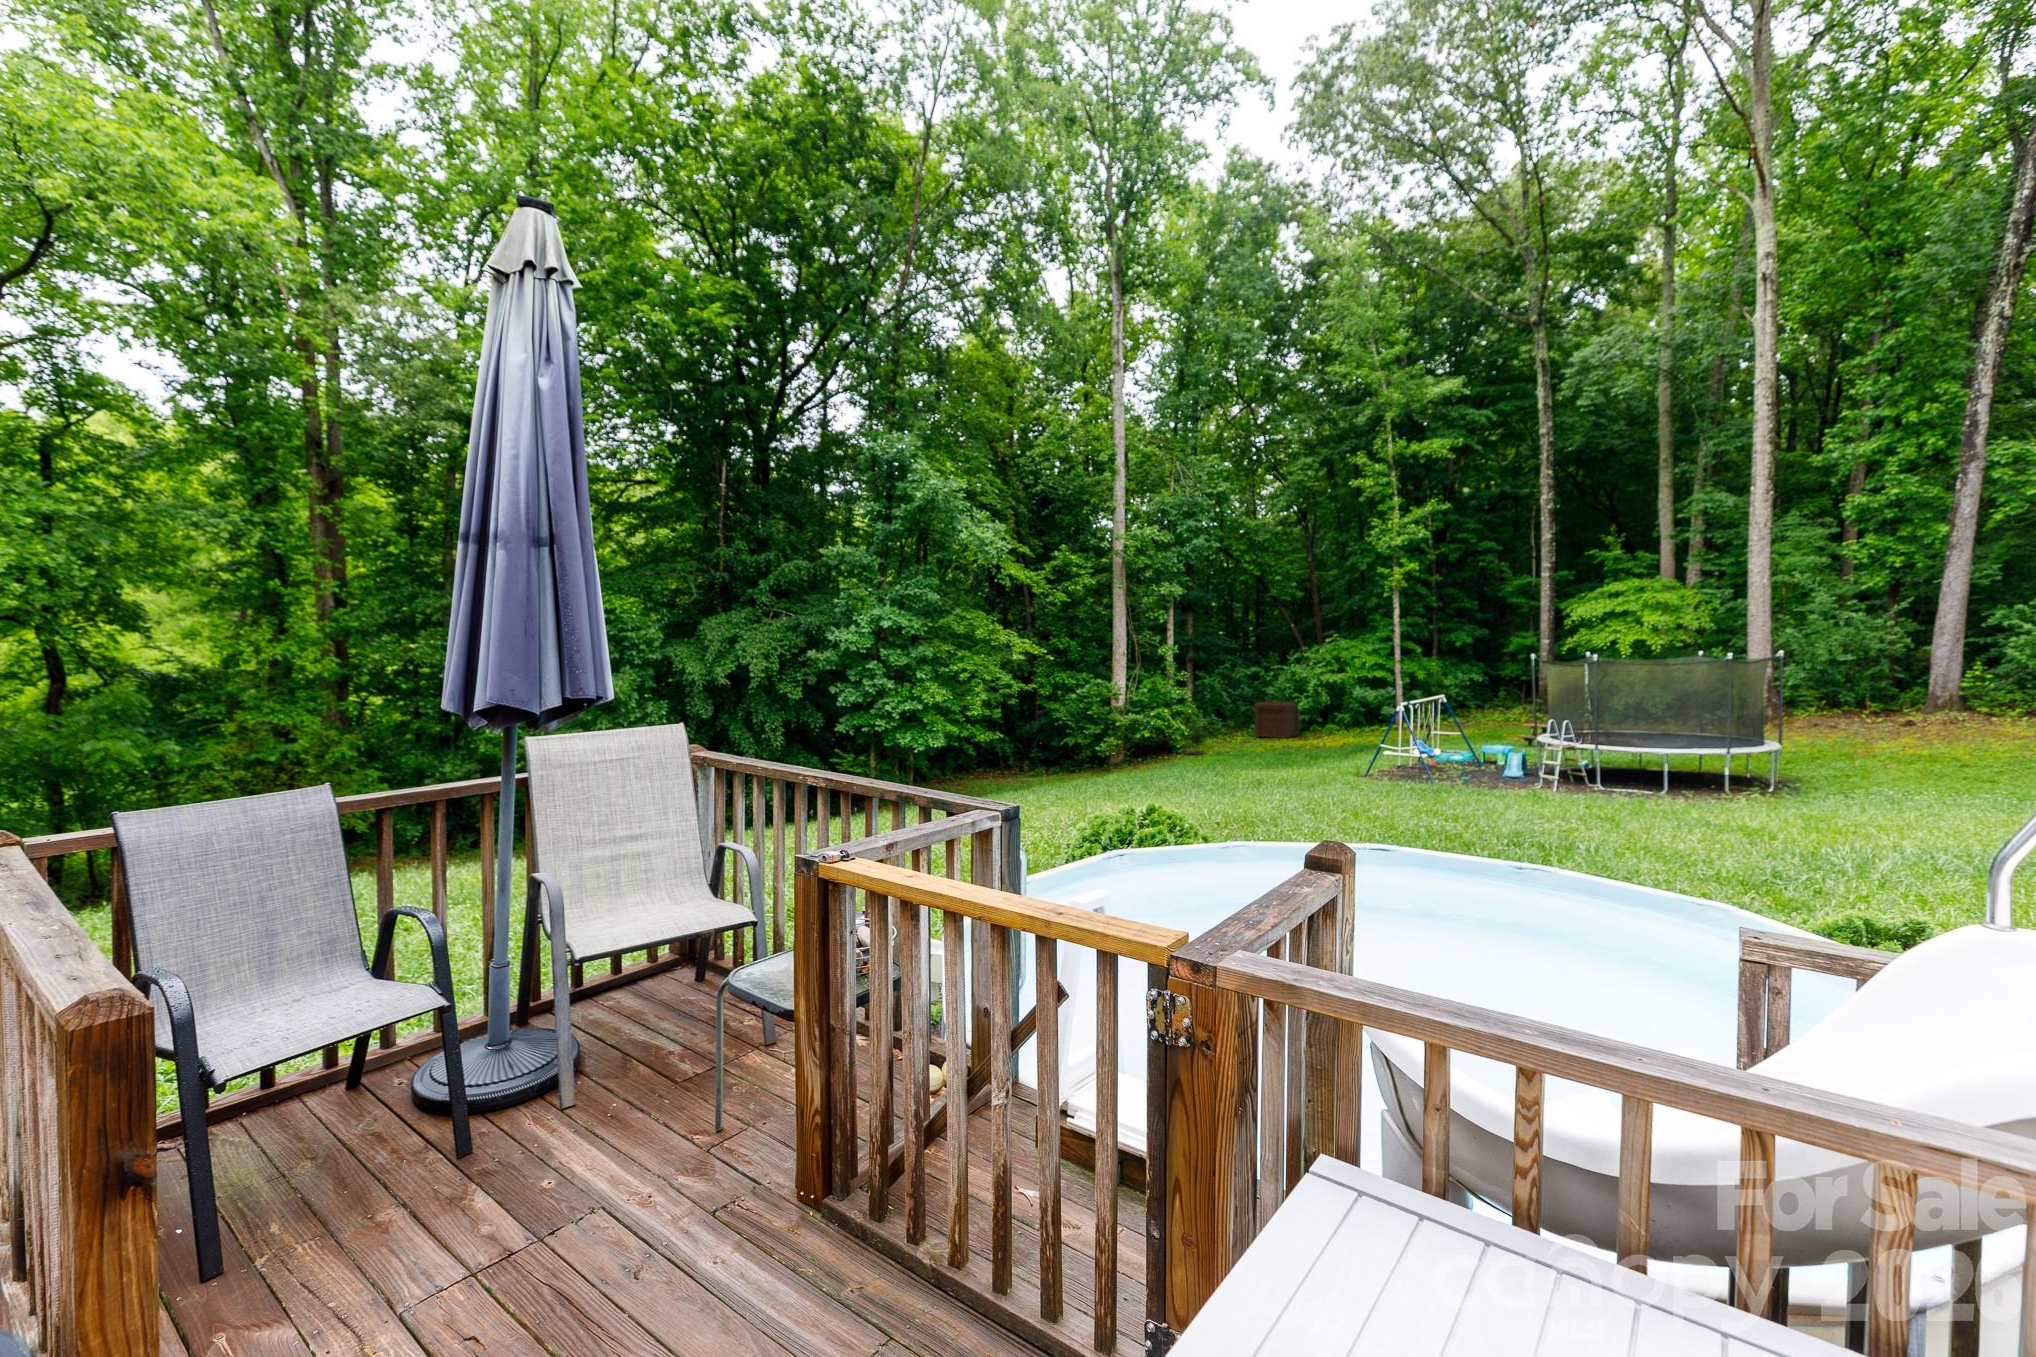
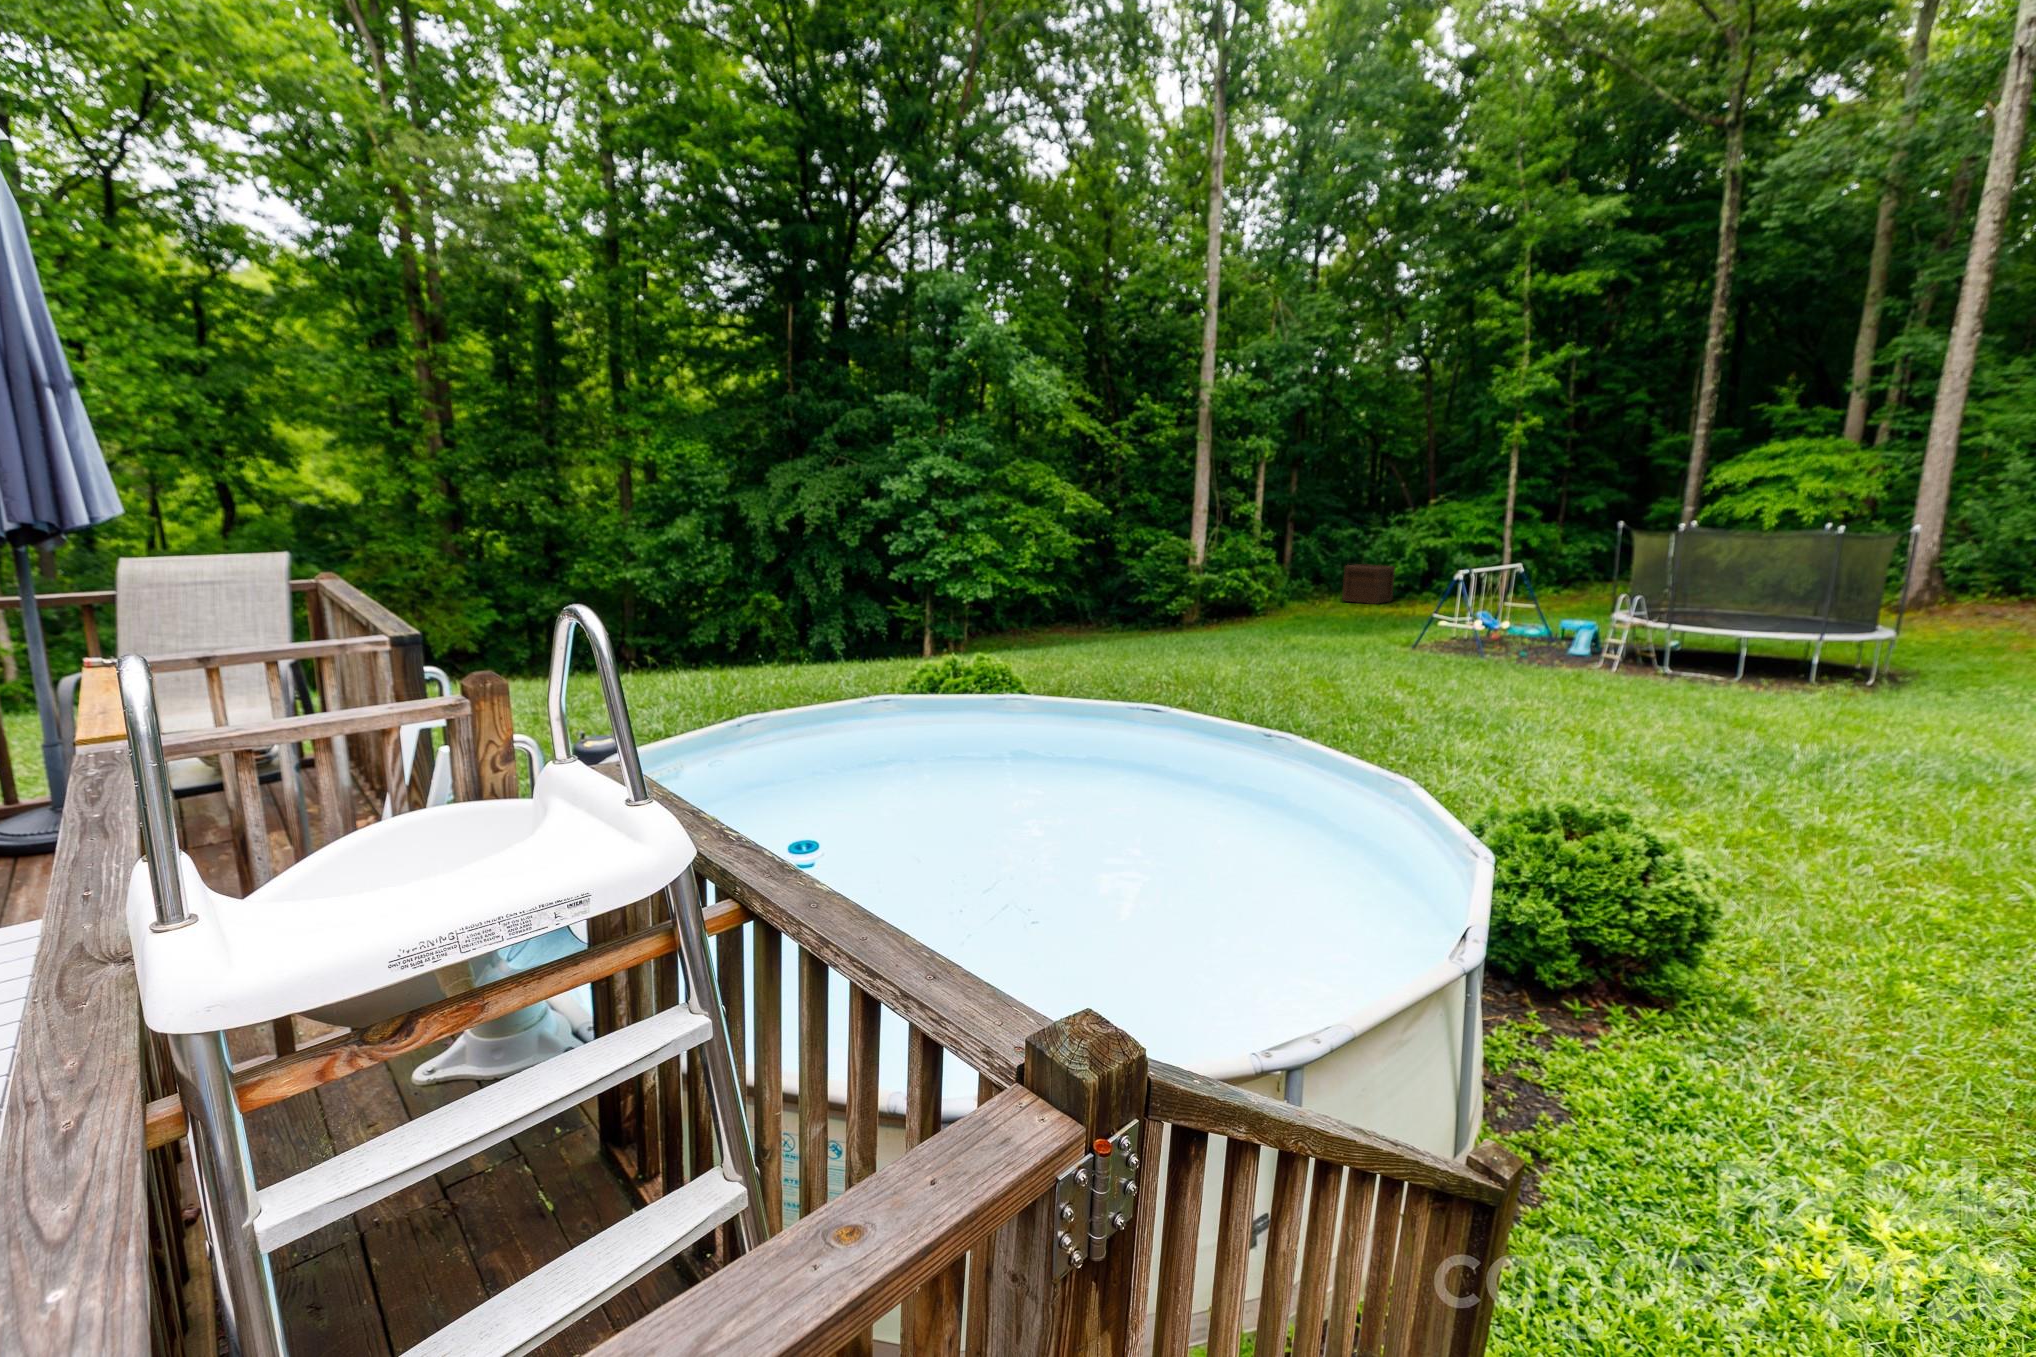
potted tree: present [1187,720,1207,755] -> none [1258,577,1285,616]

